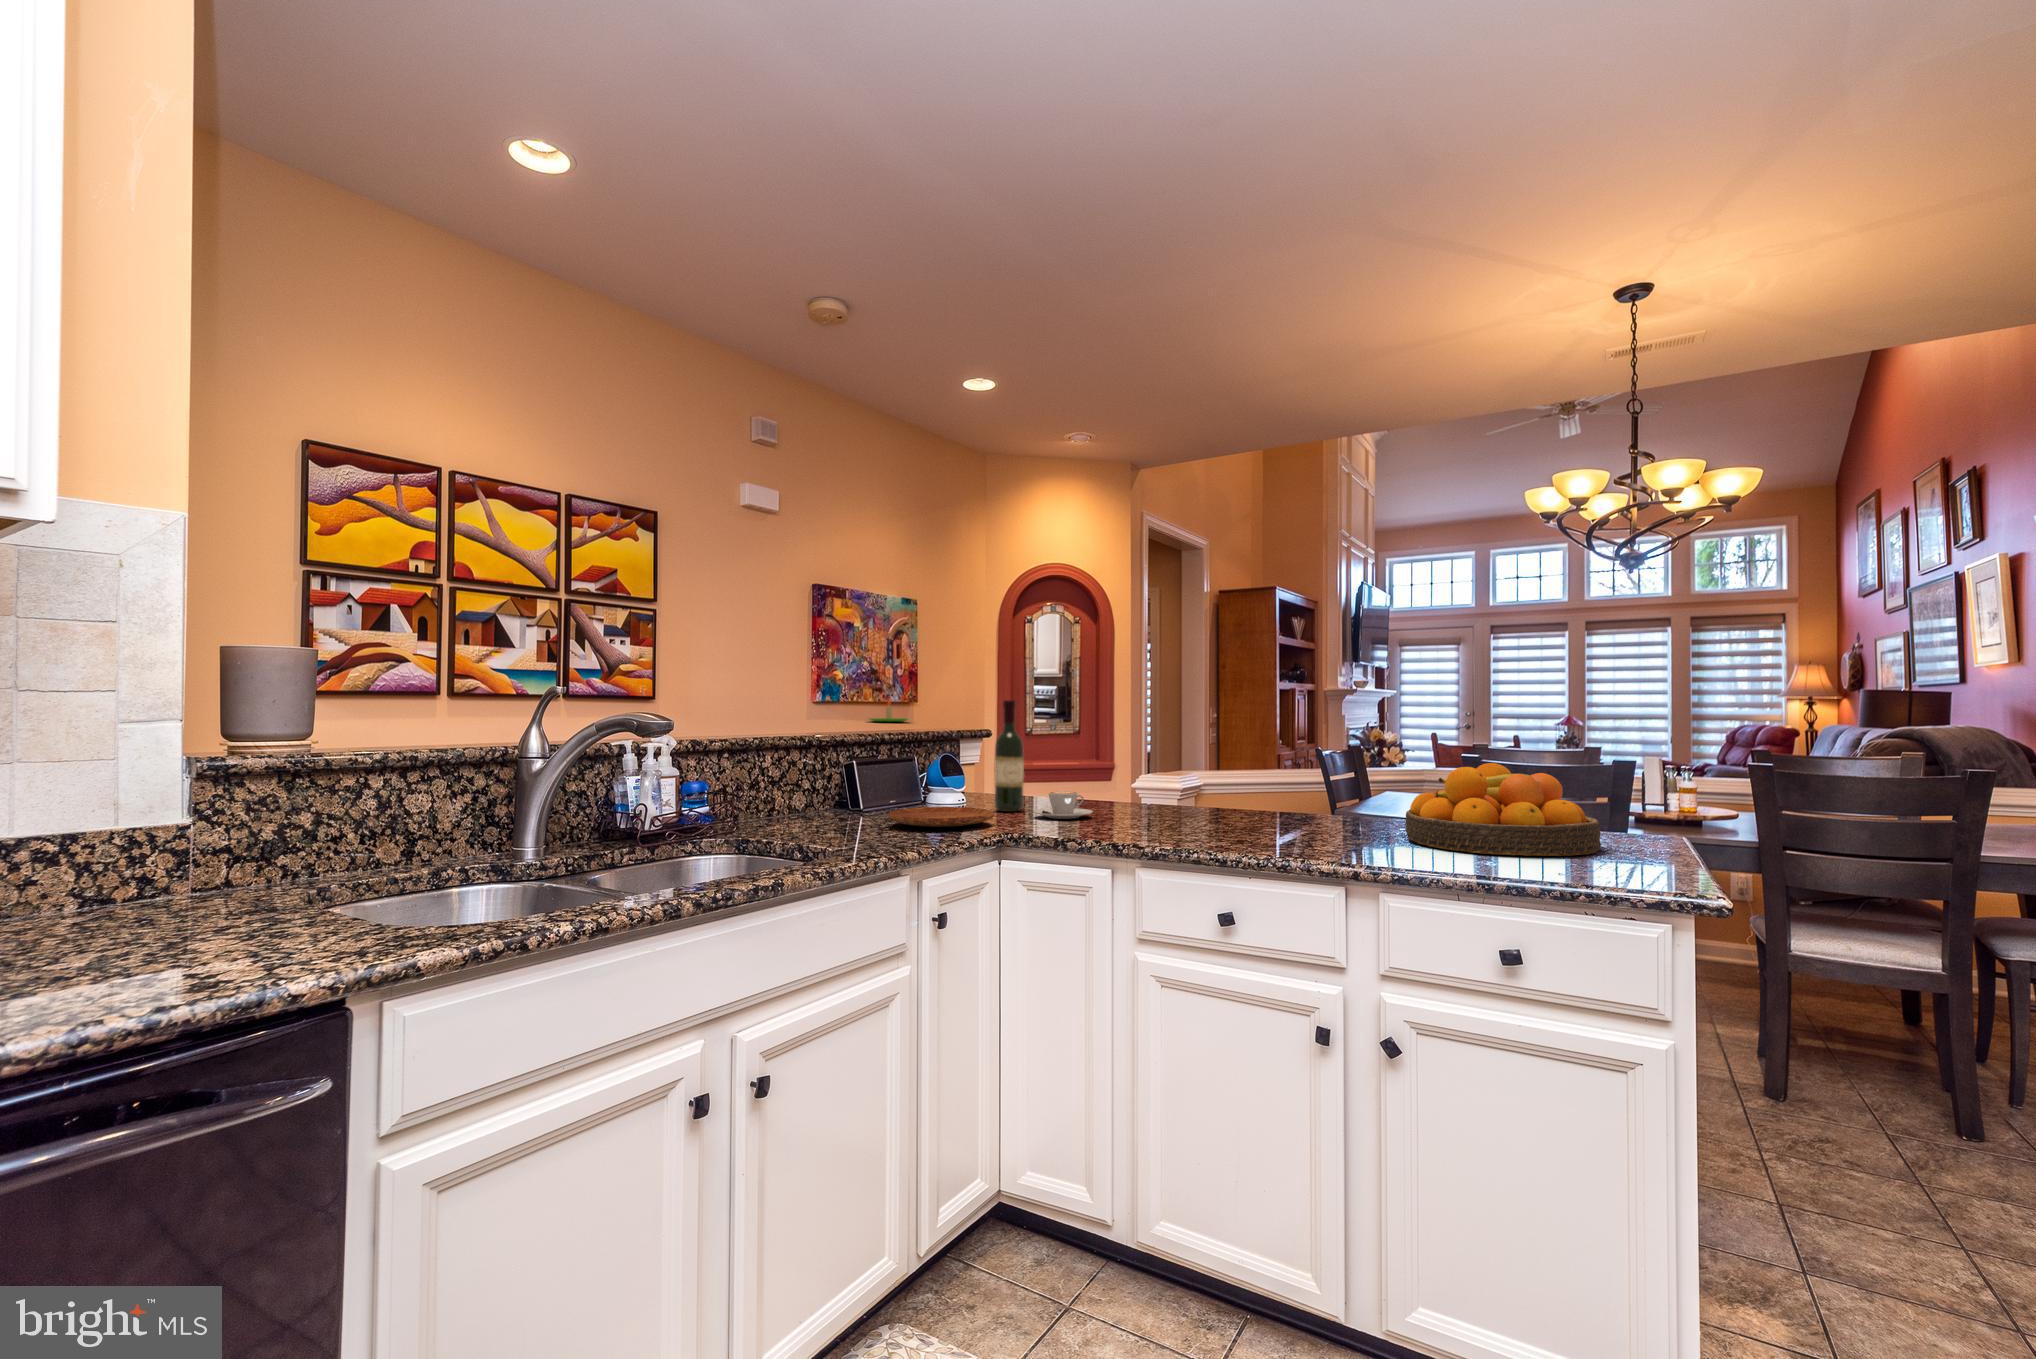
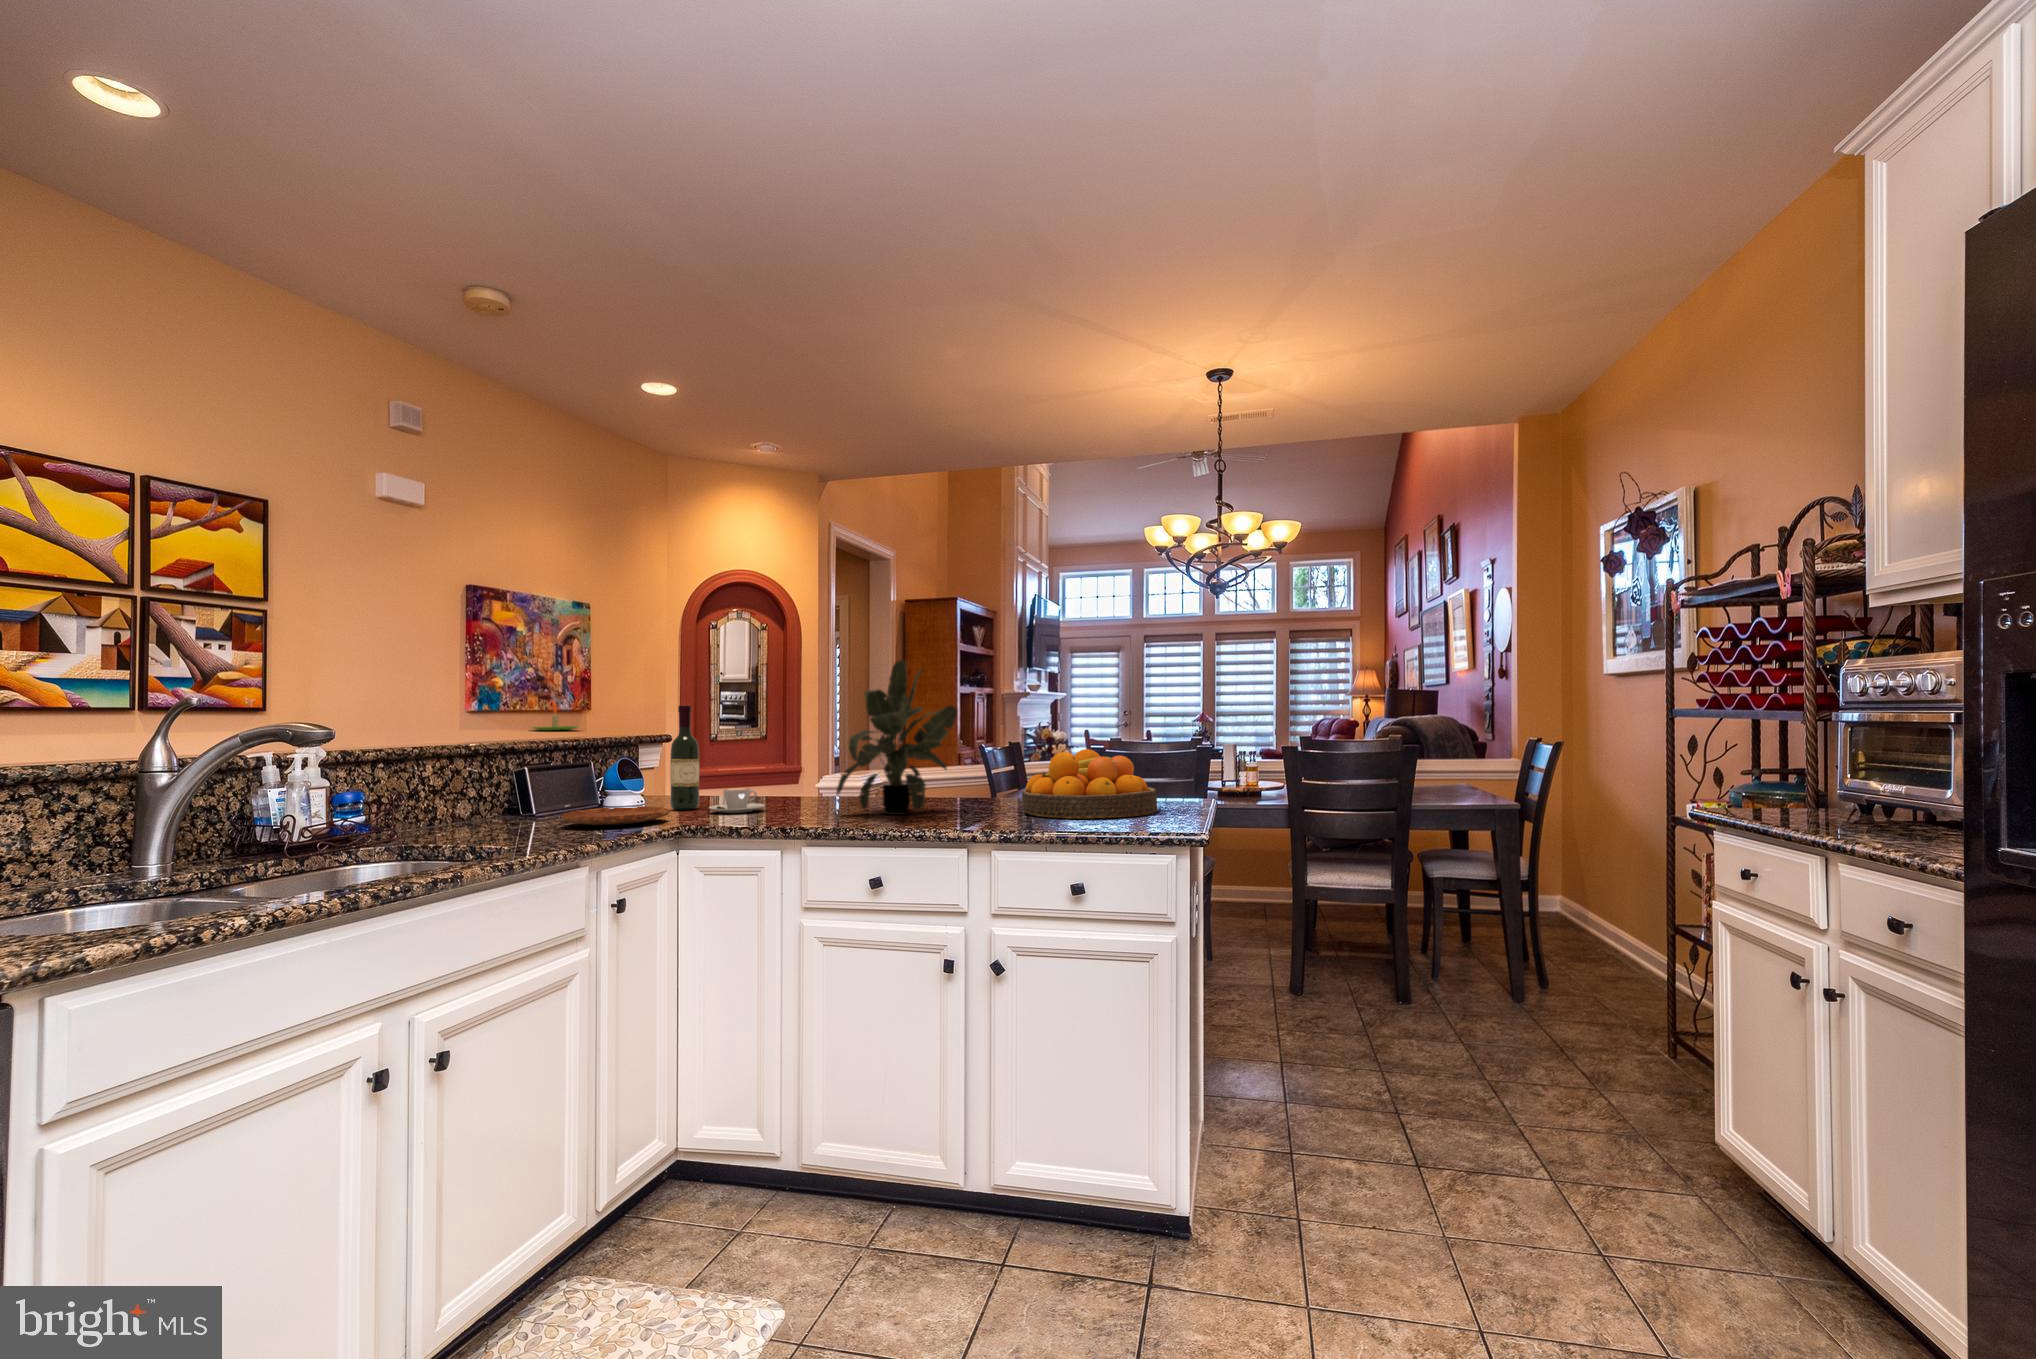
potted plant: none [1174,649,1319,833] -> present [837,660,957,815]

